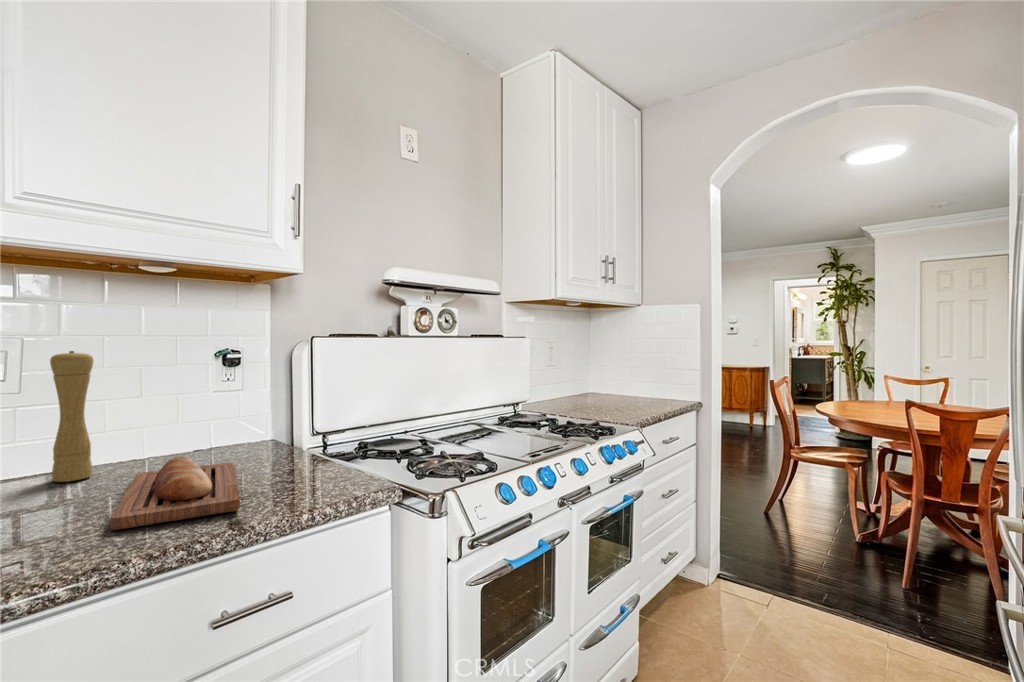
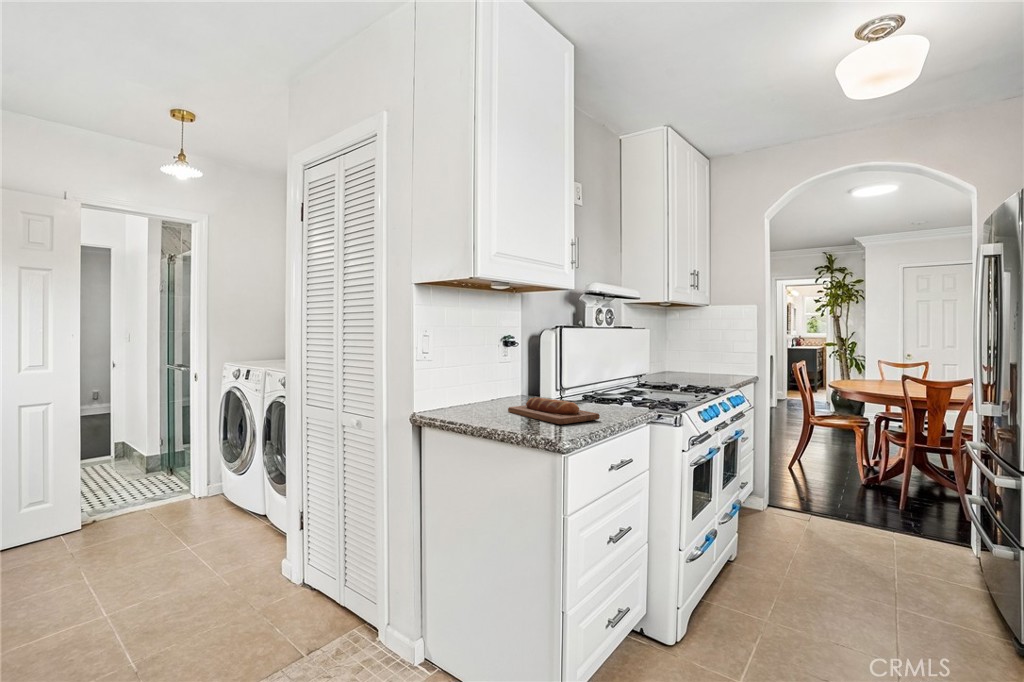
pepper mill: present [50,351,94,482] -> none [462,339,481,411]

